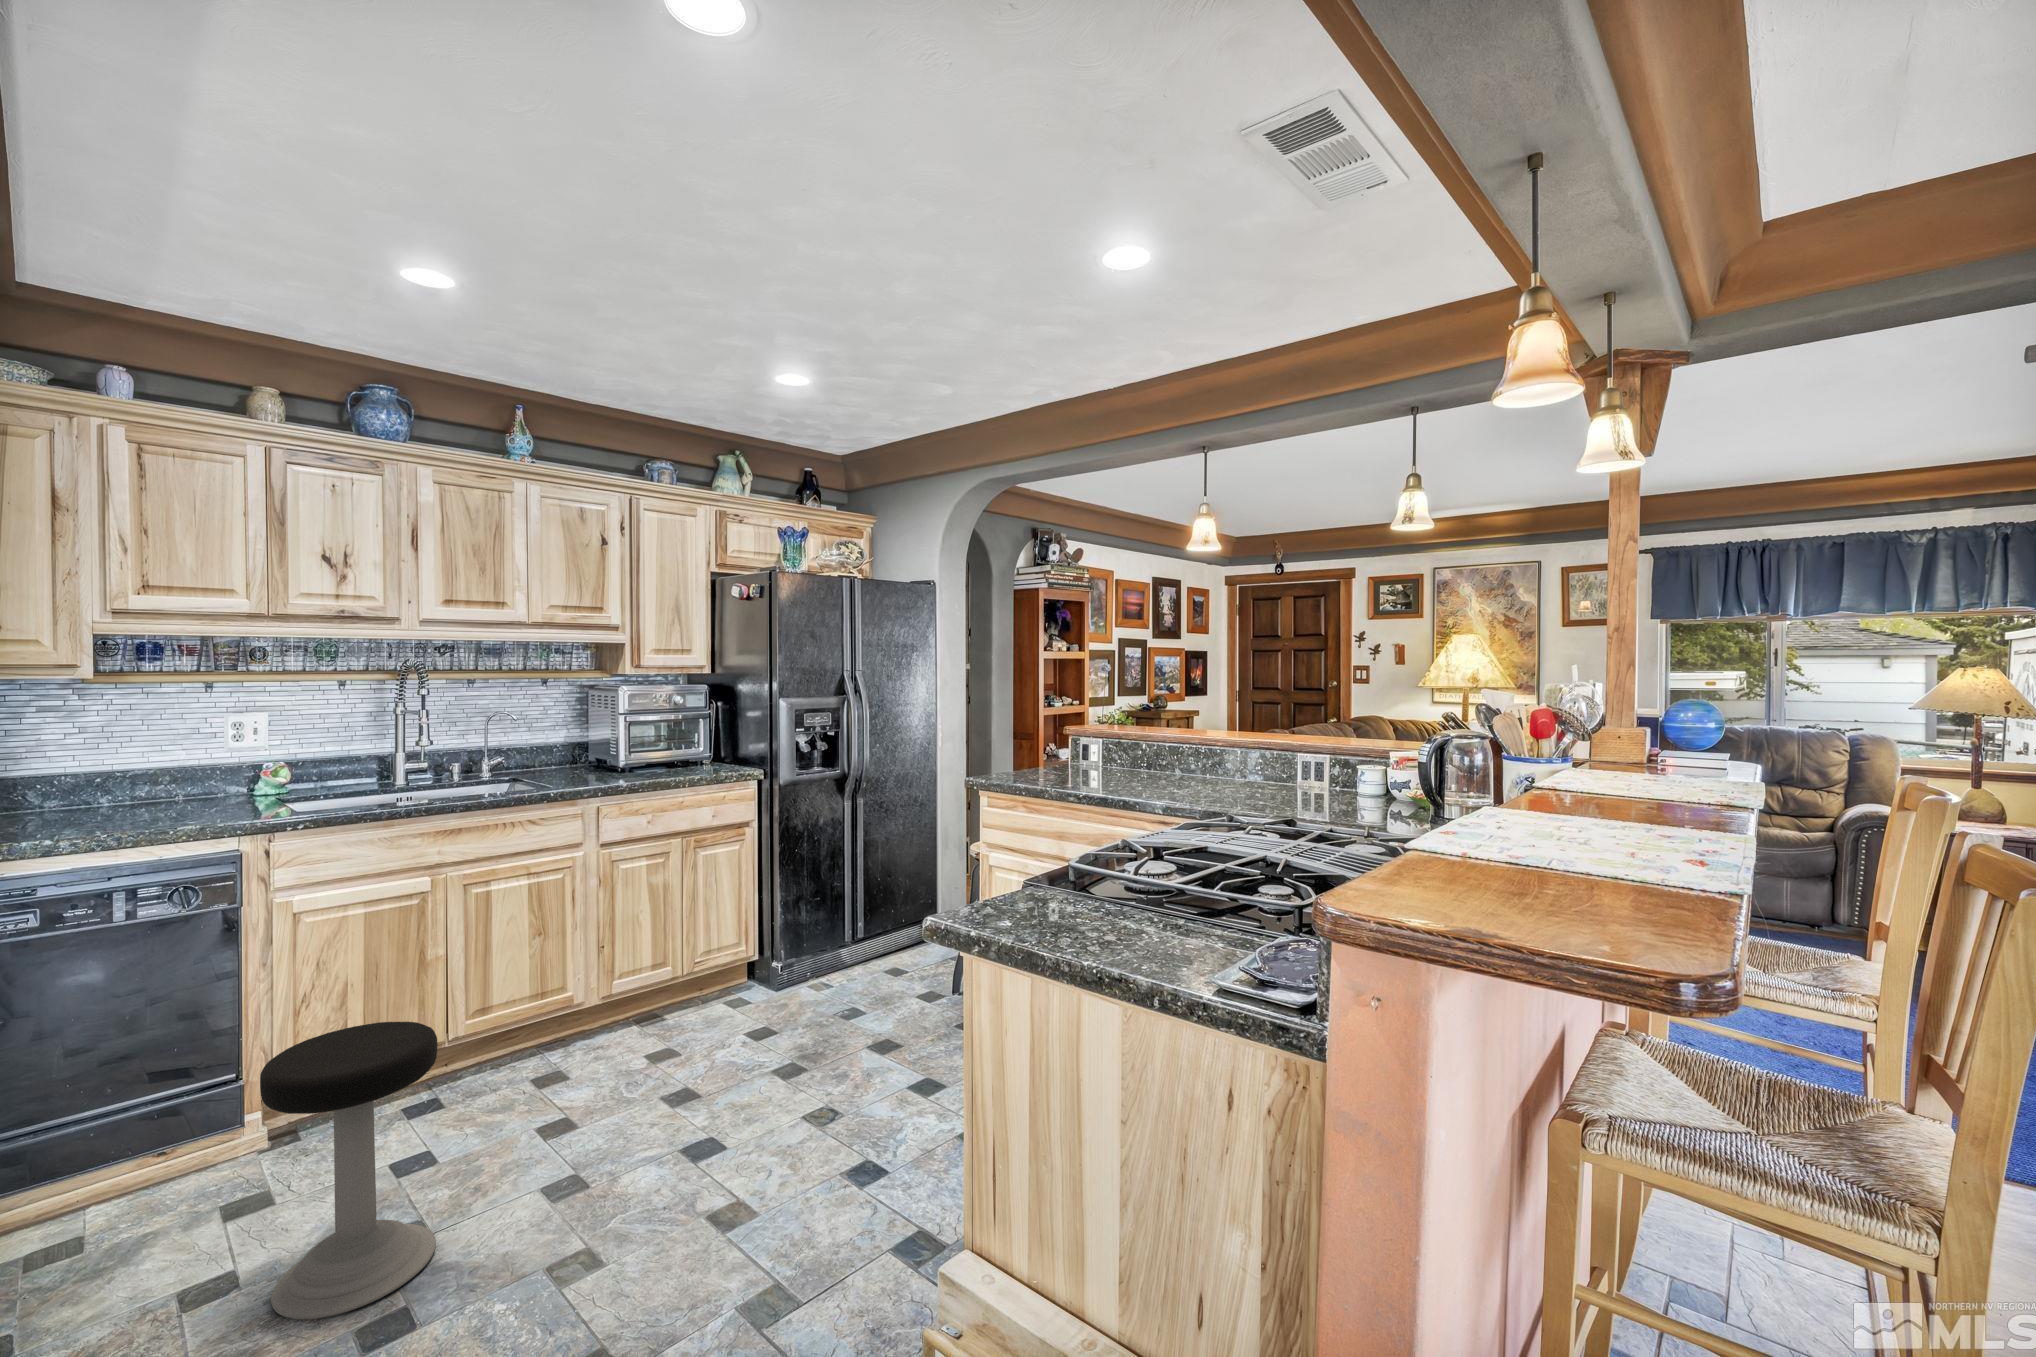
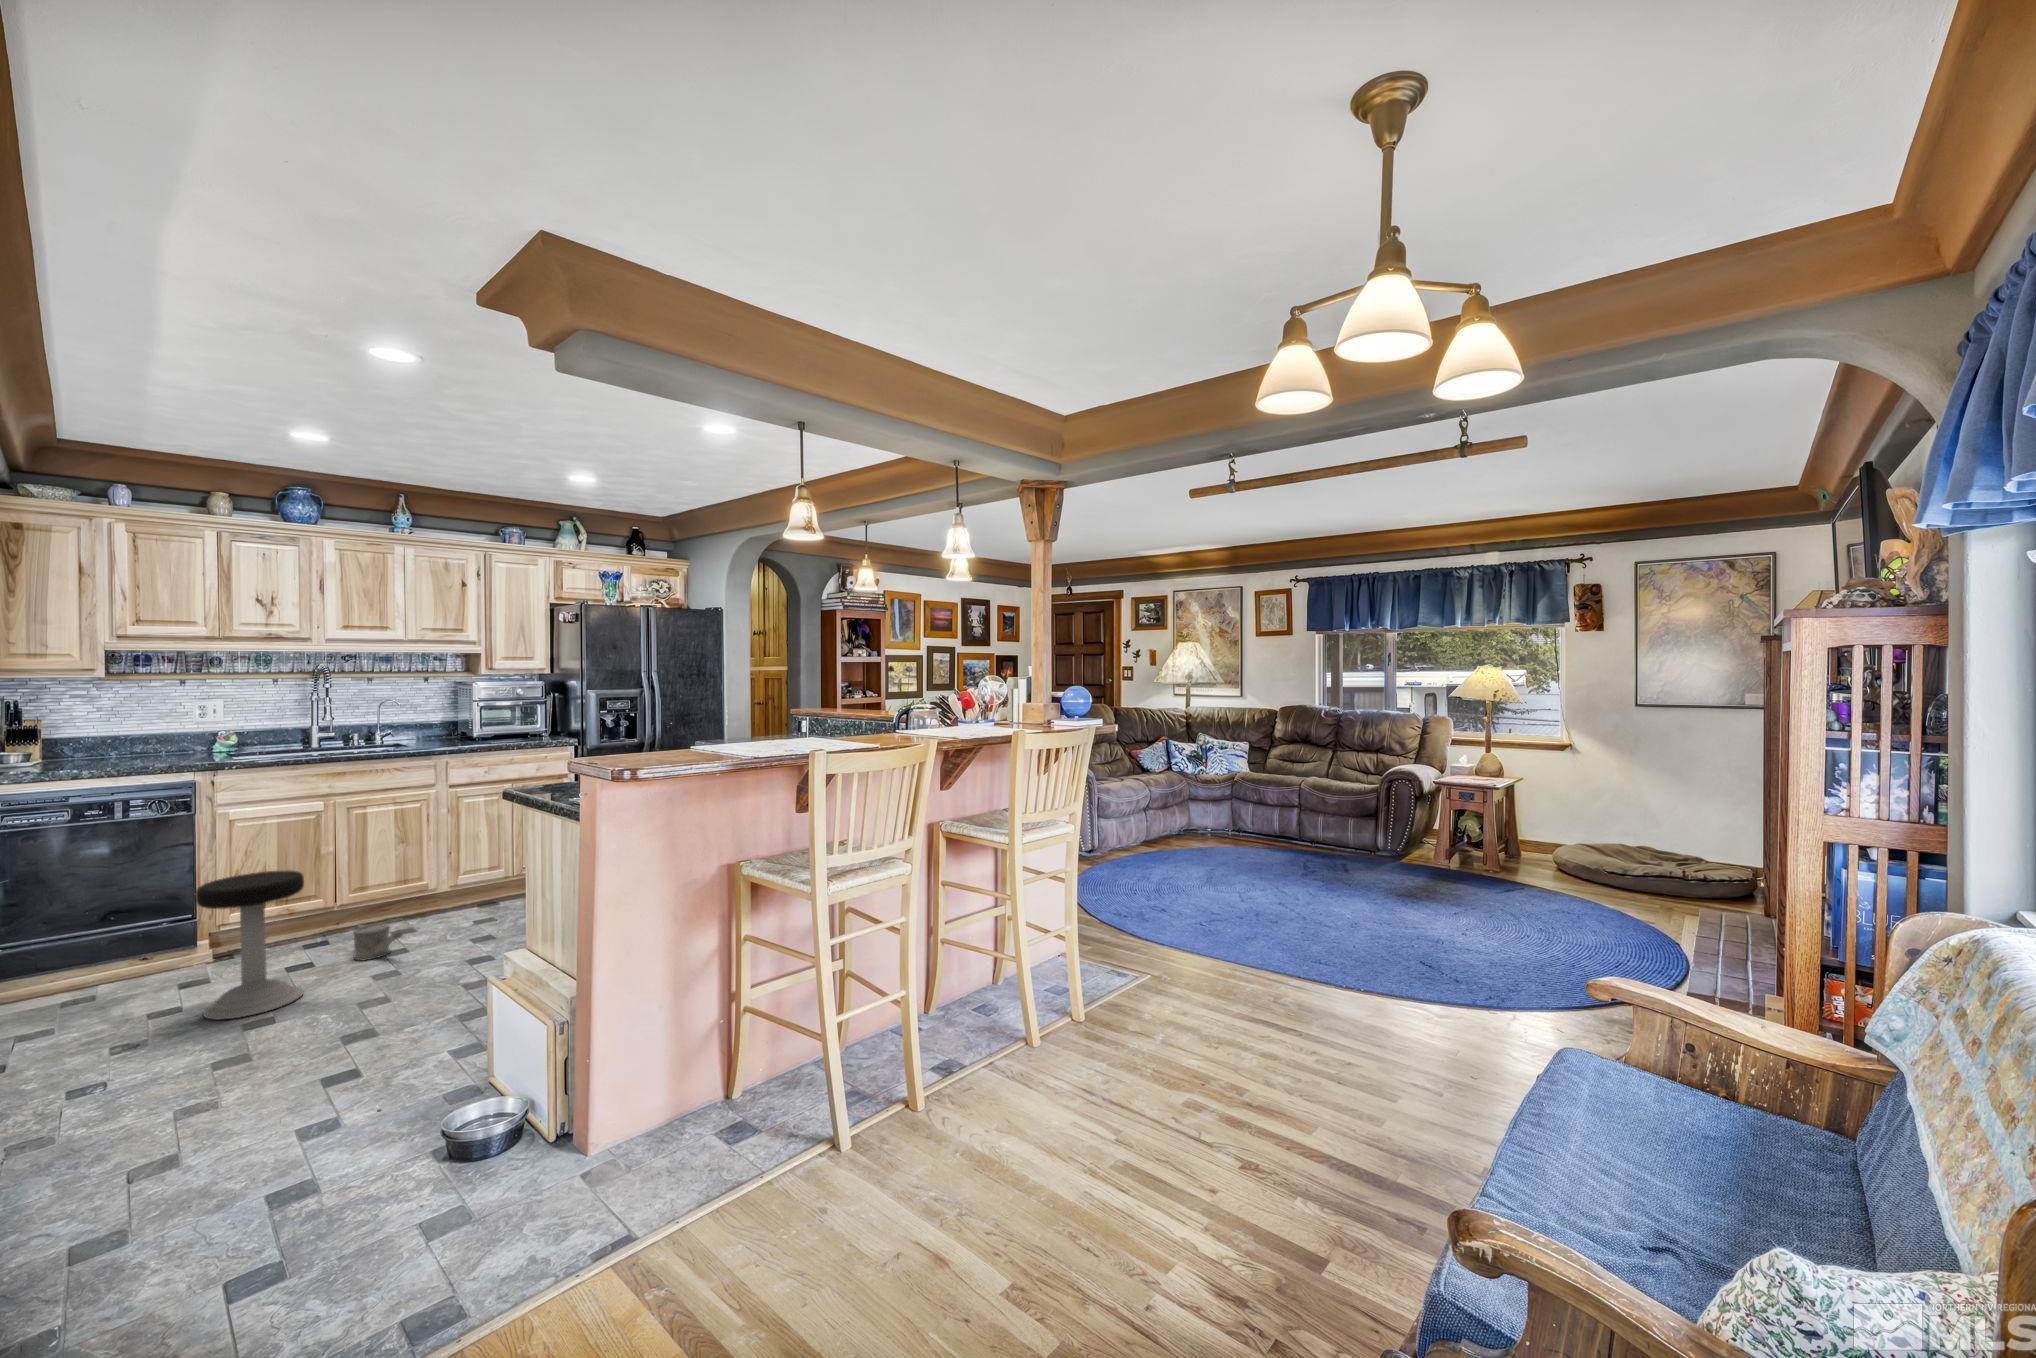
watering can: none [487,1085,576,1154] -> present [353,924,403,960]

